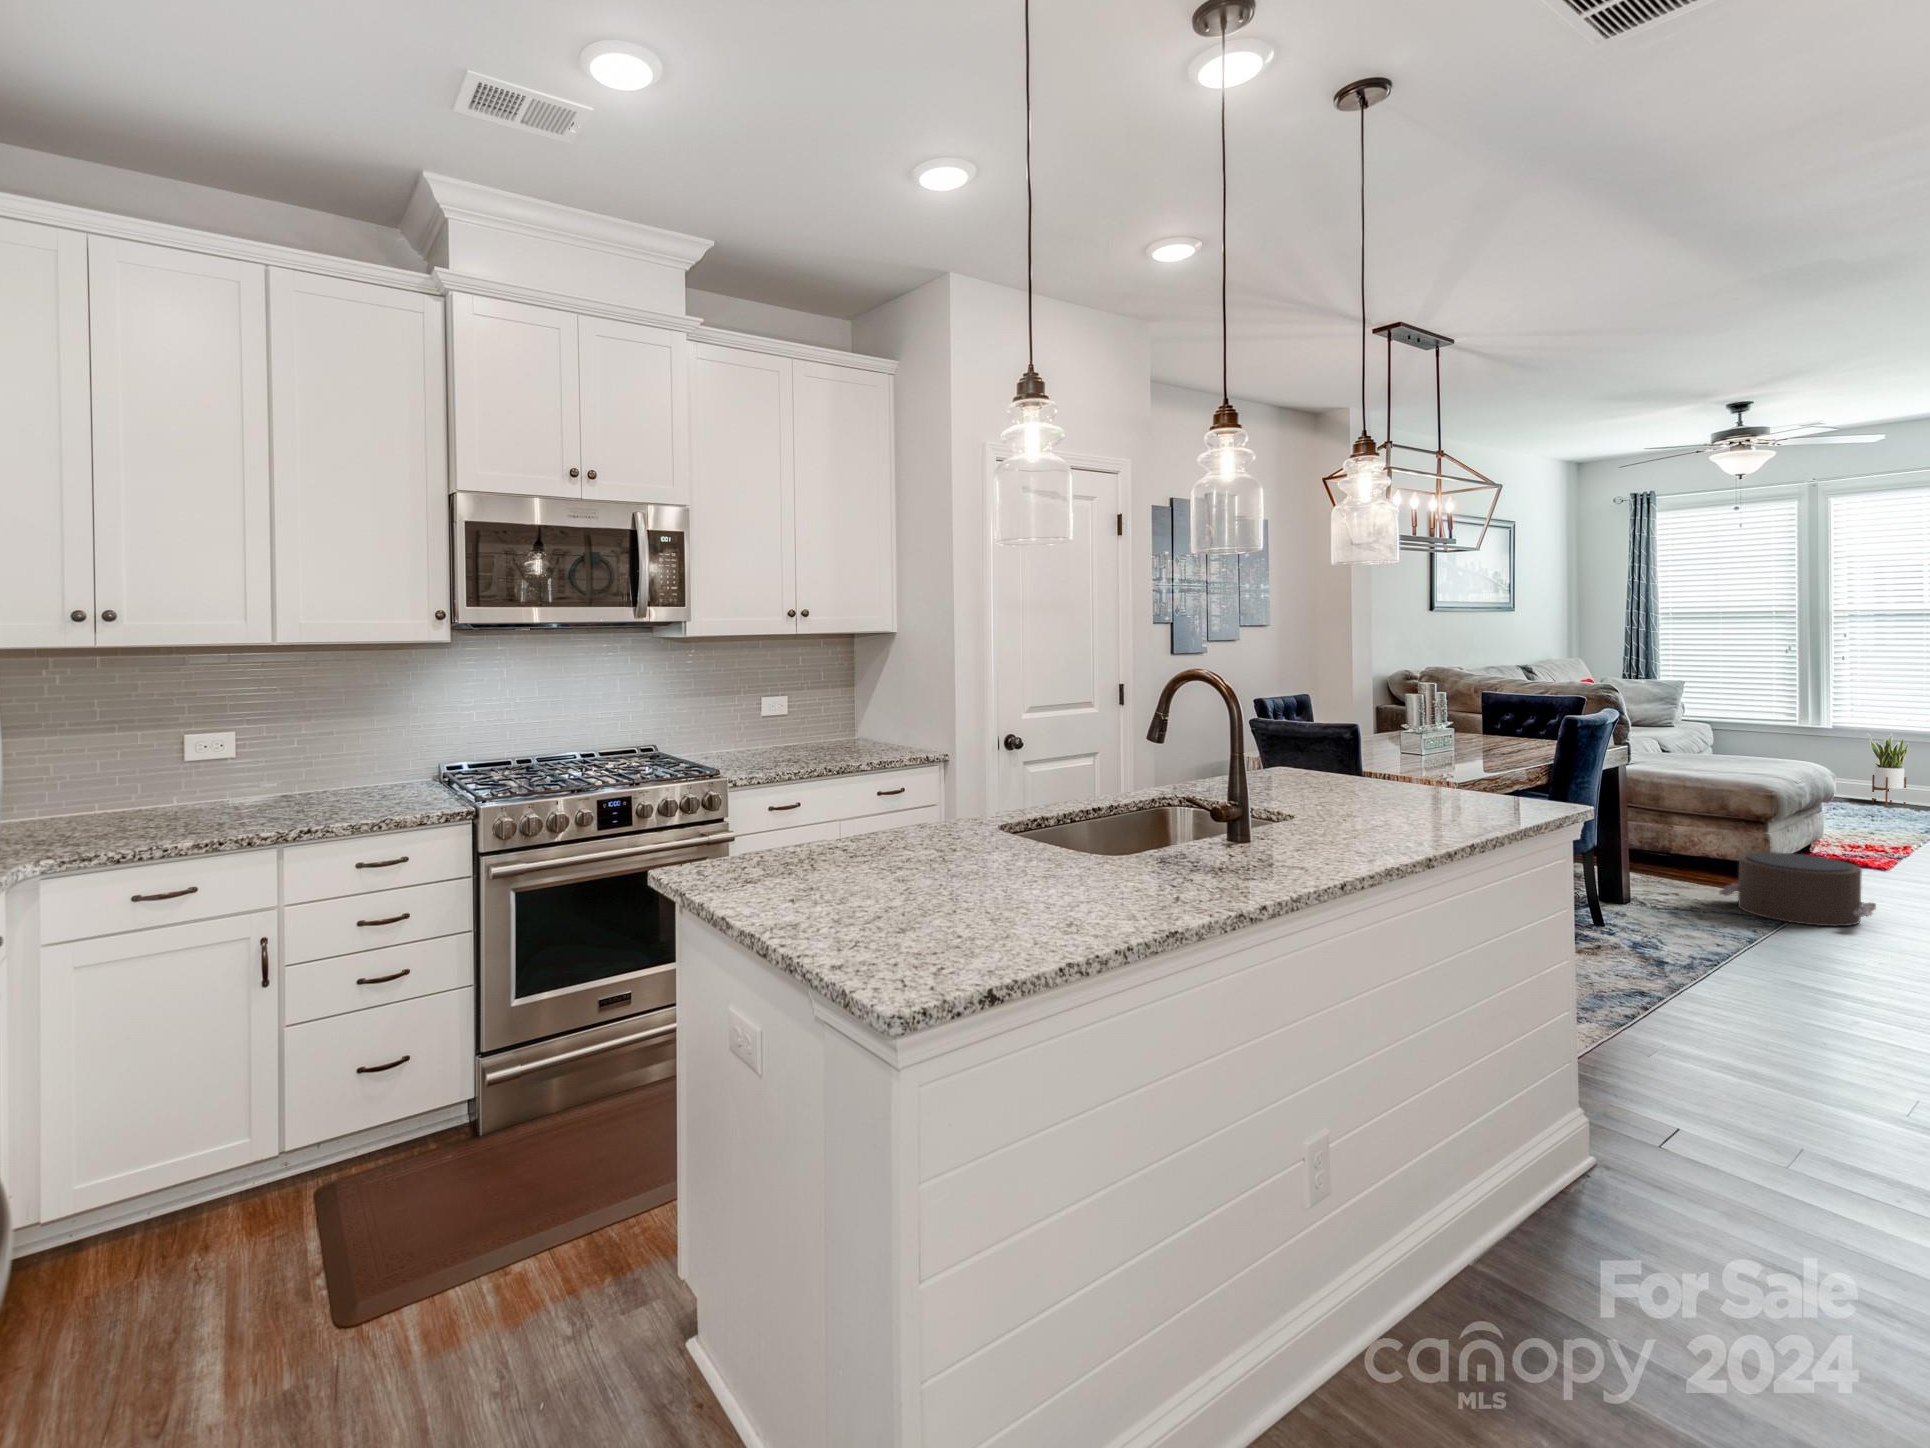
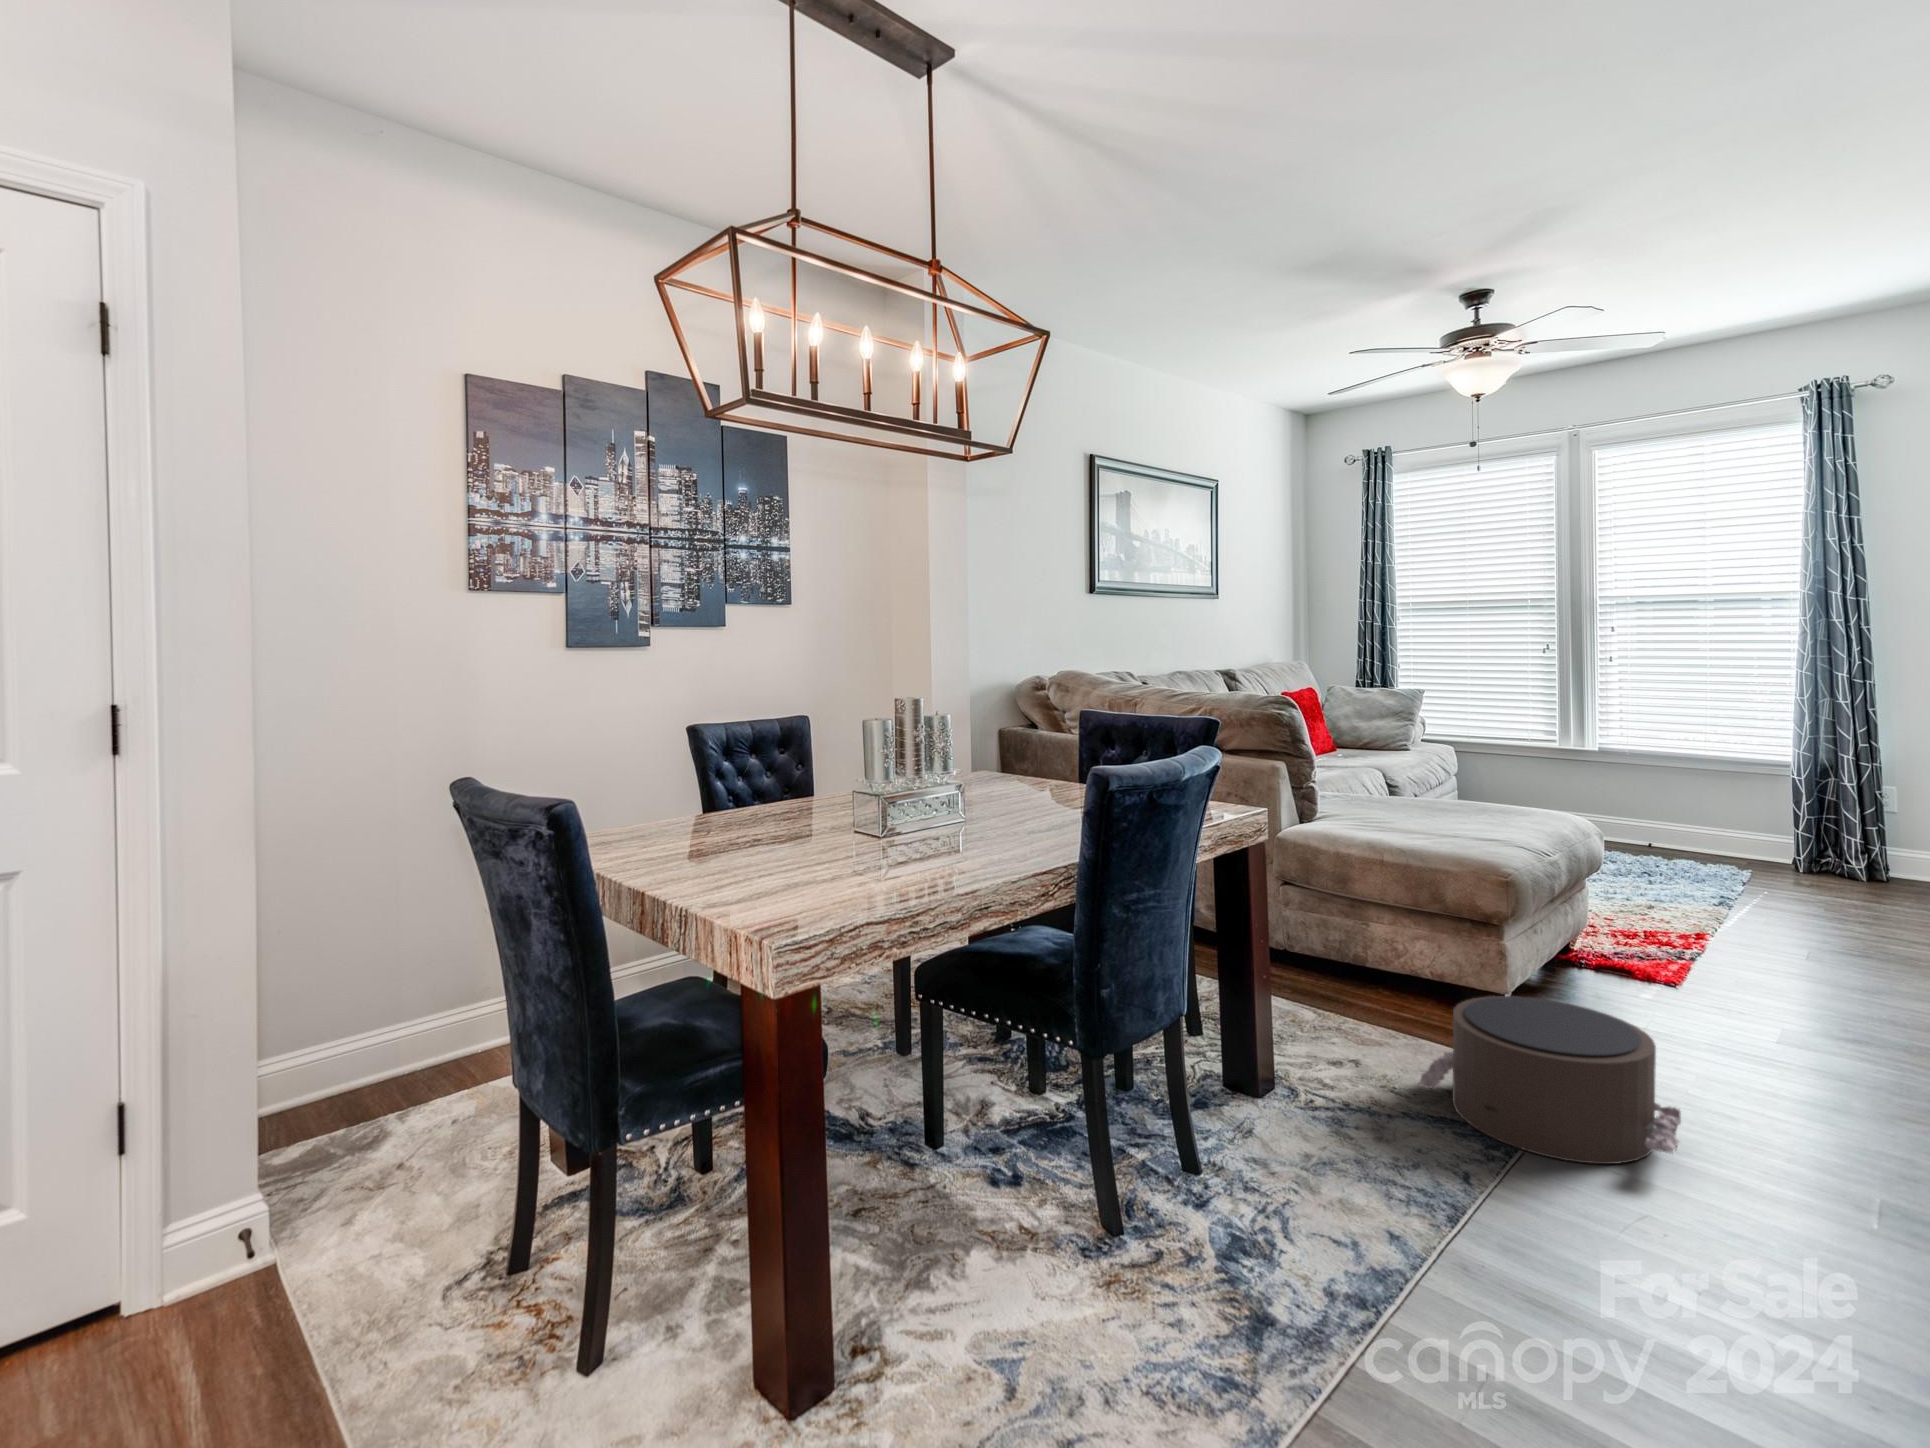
potted plant: present [1868,733,1909,806] -> none [1637,756,1685,852]

